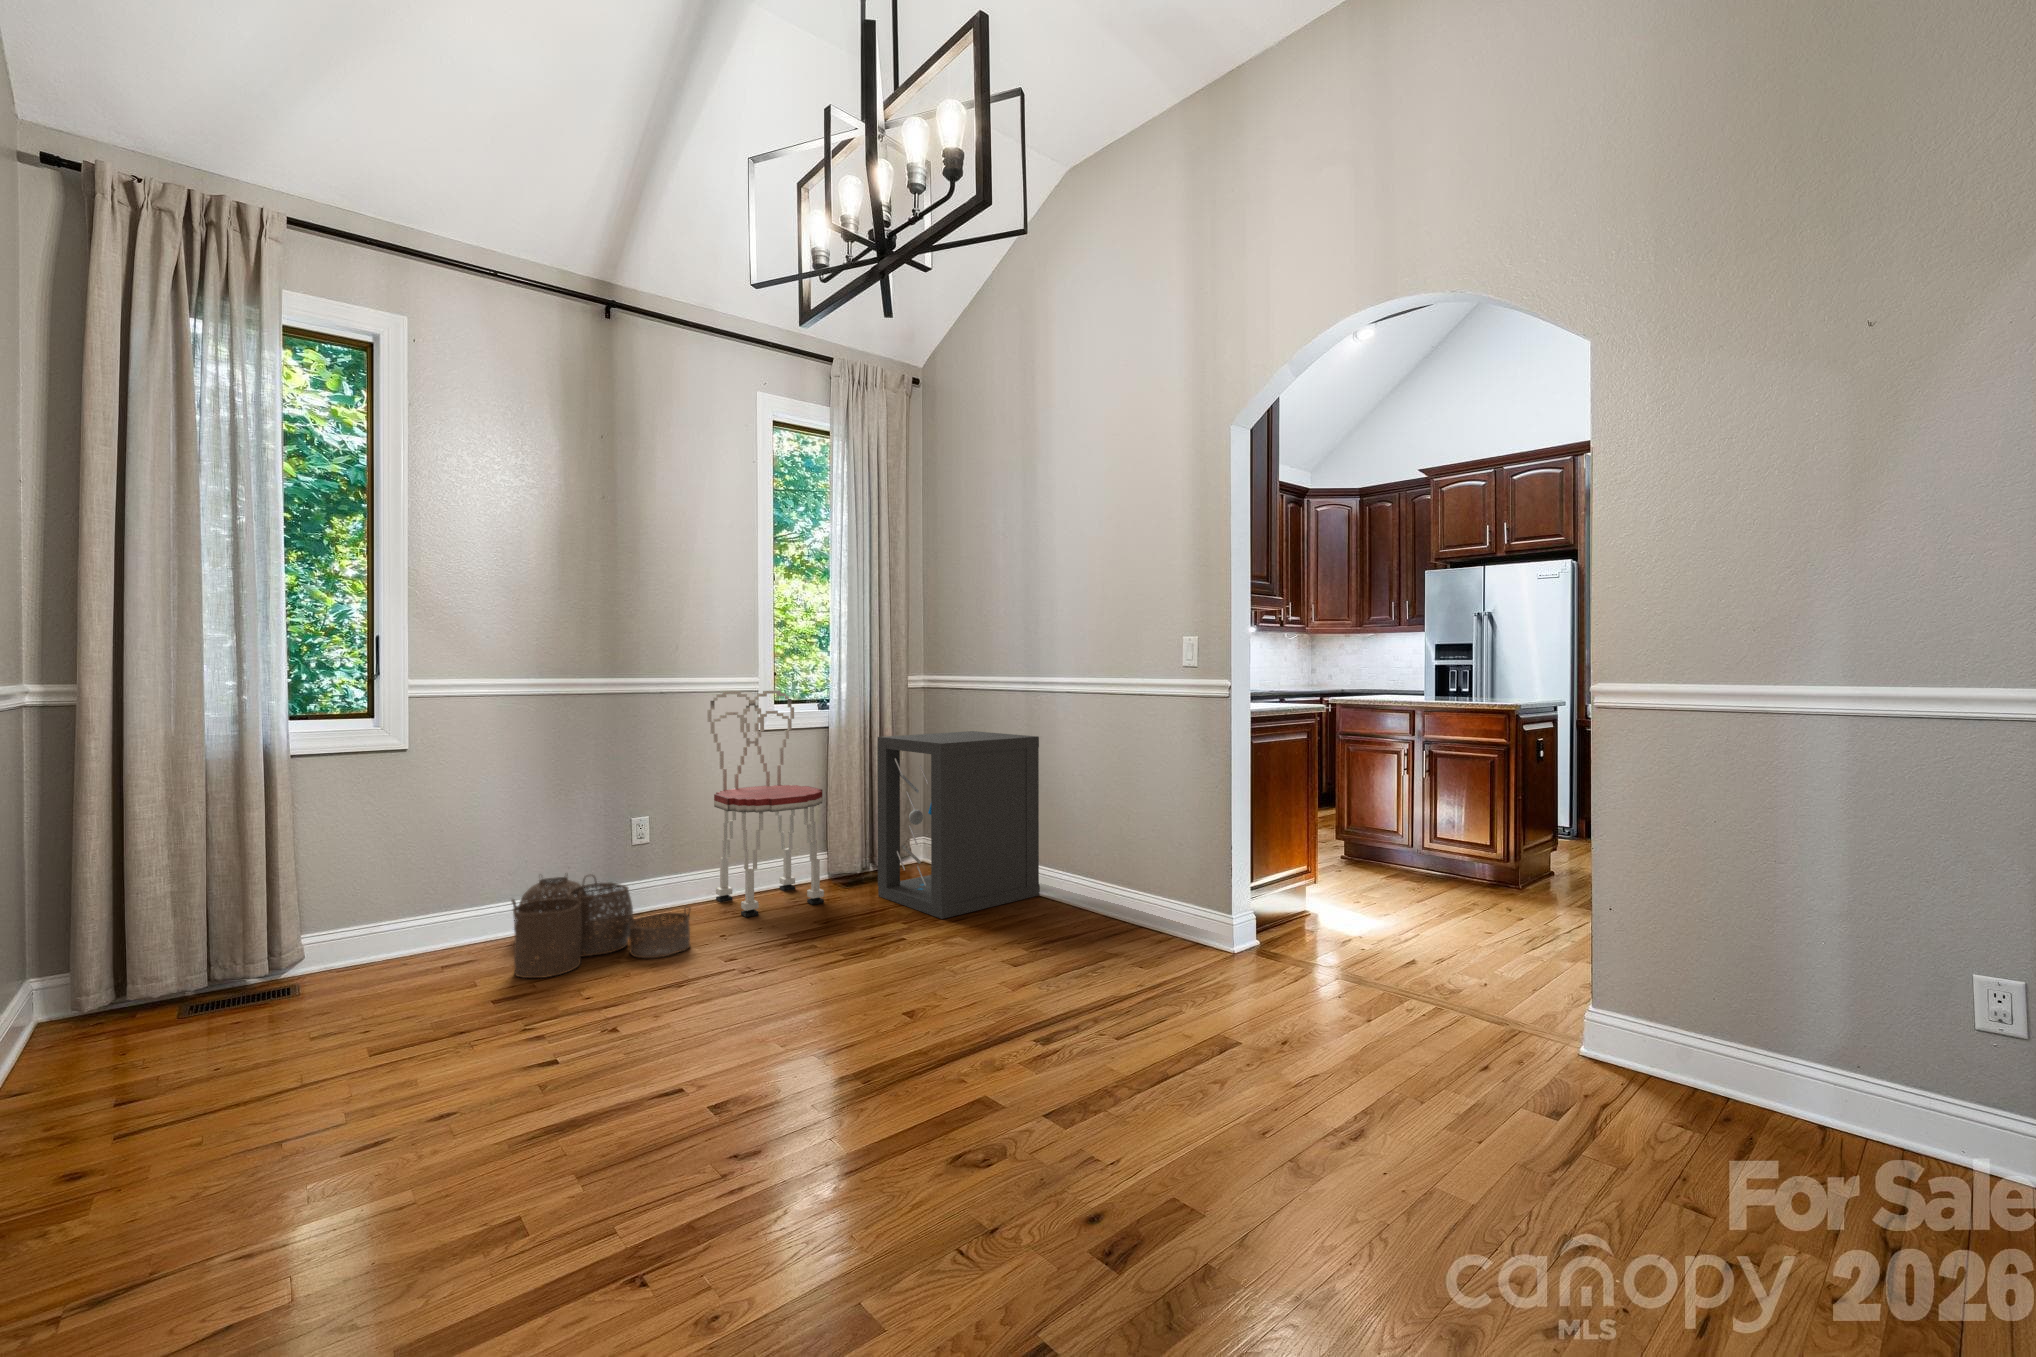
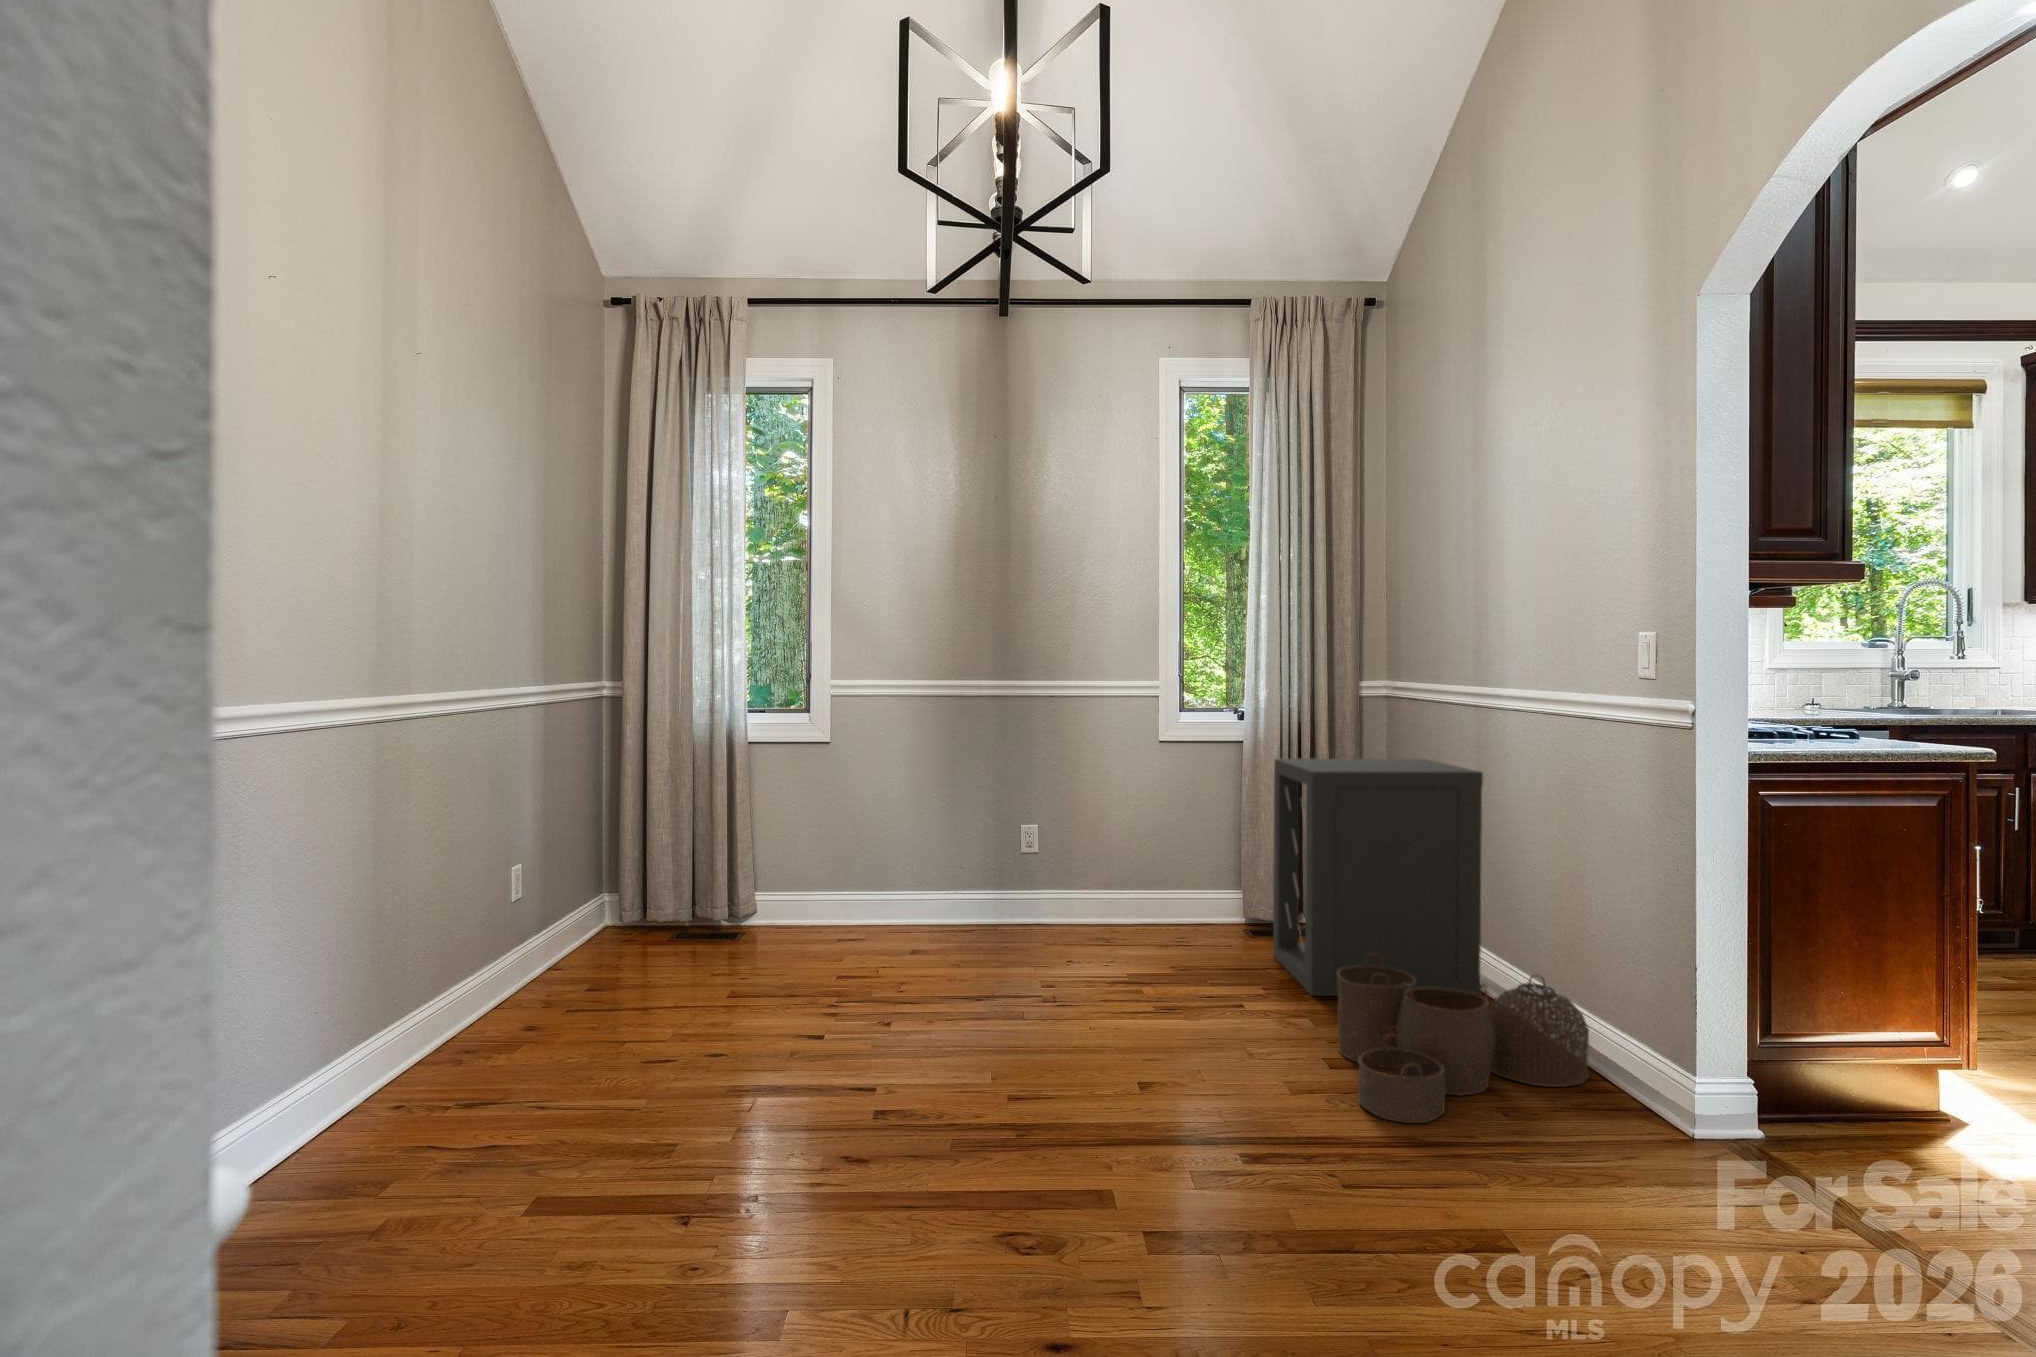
dining chair: present [707,690,824,917] -> none [1099,697,1213,951]
woven basket: present [512,874,690,978] -> present [1337,954,1589,1123]

